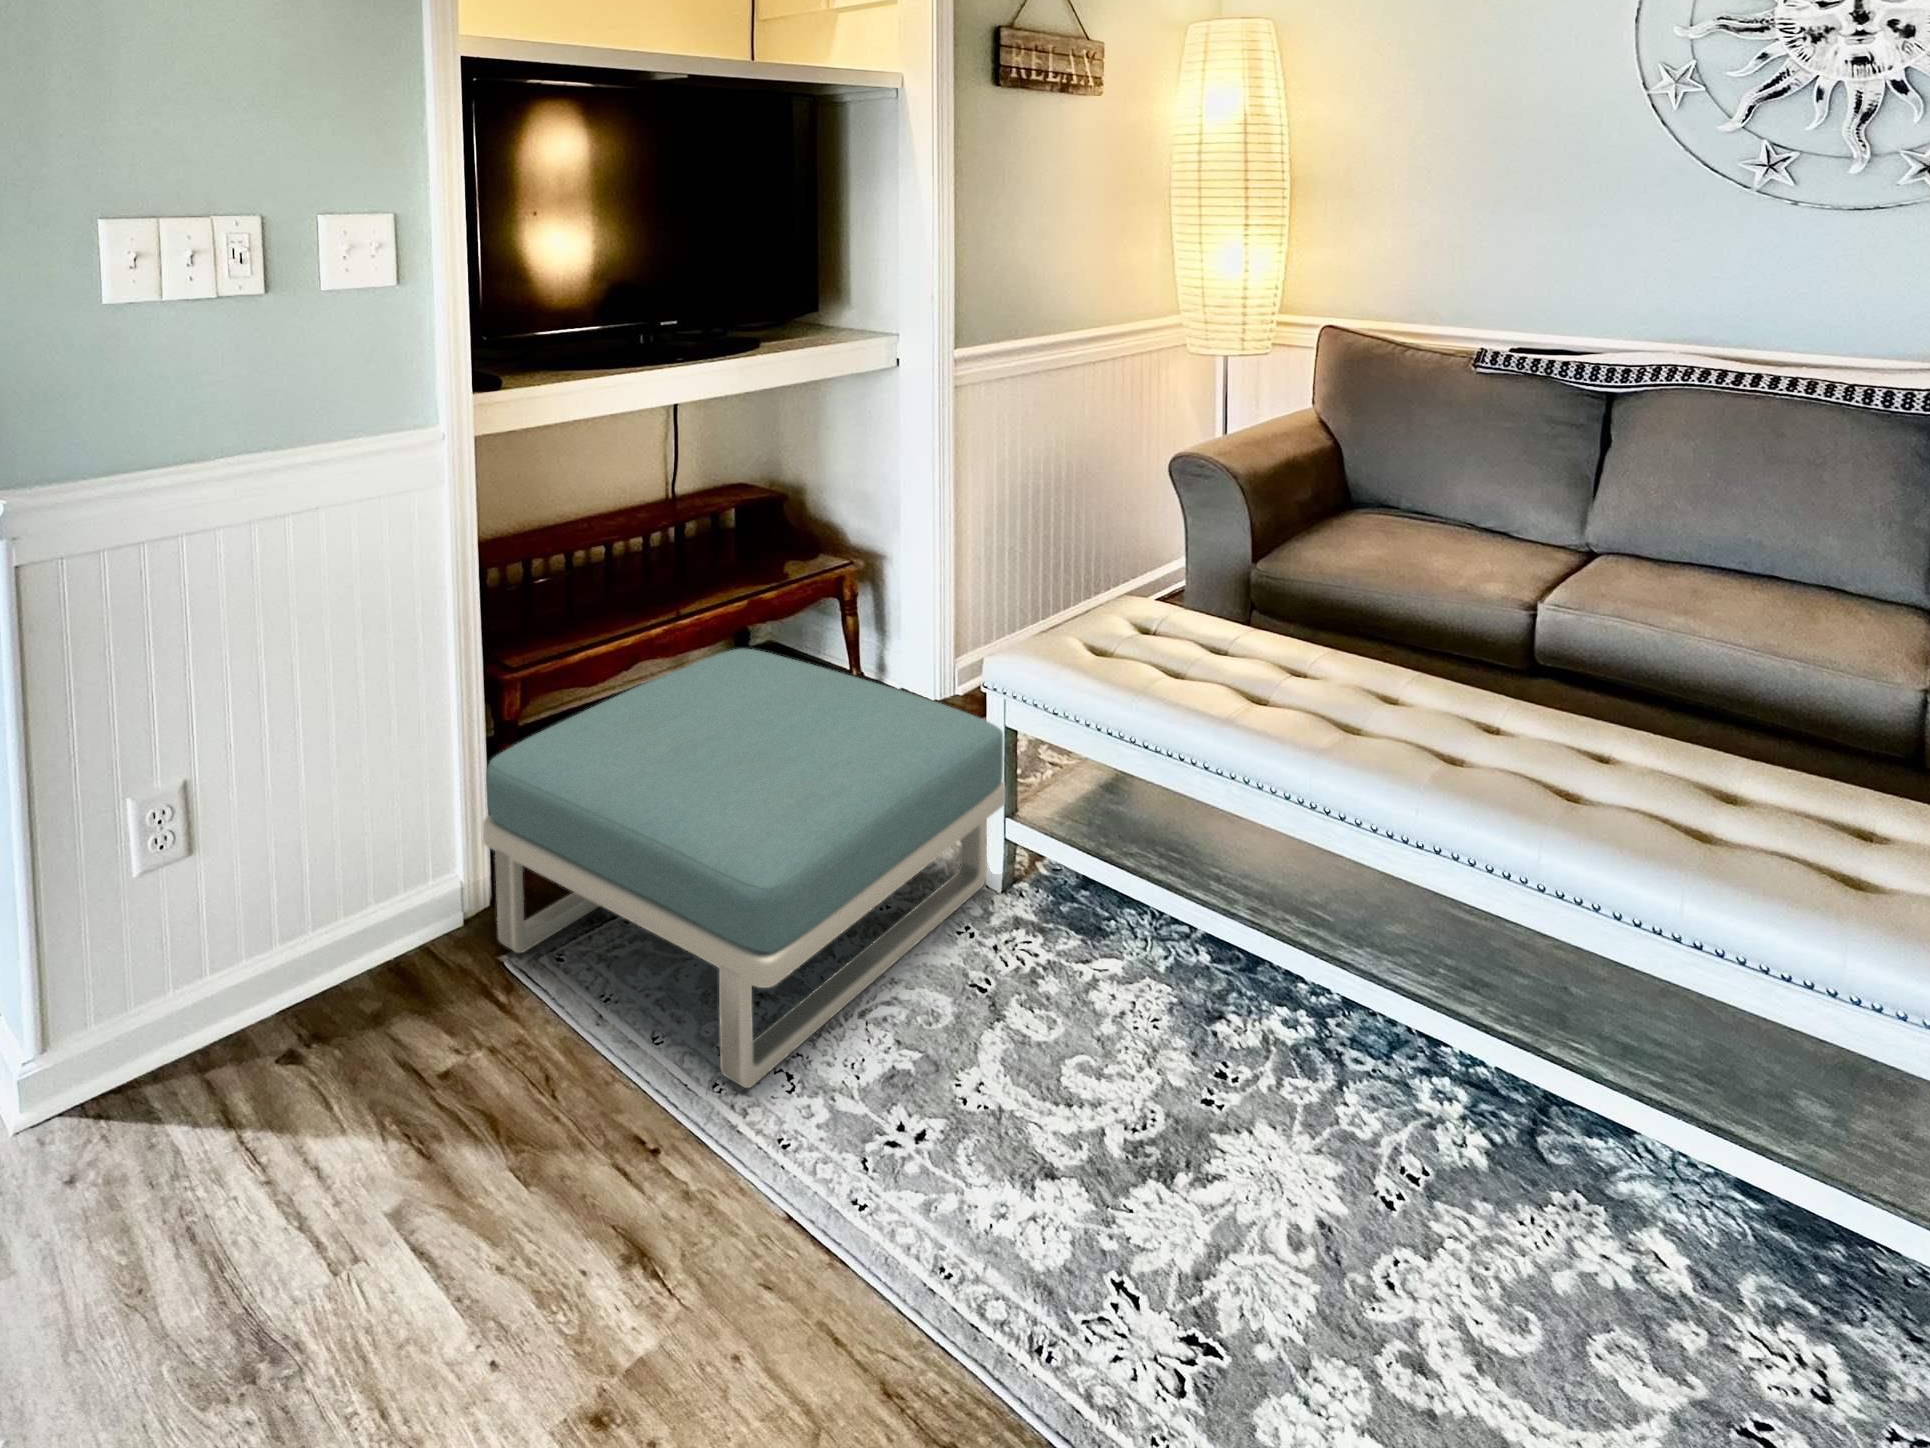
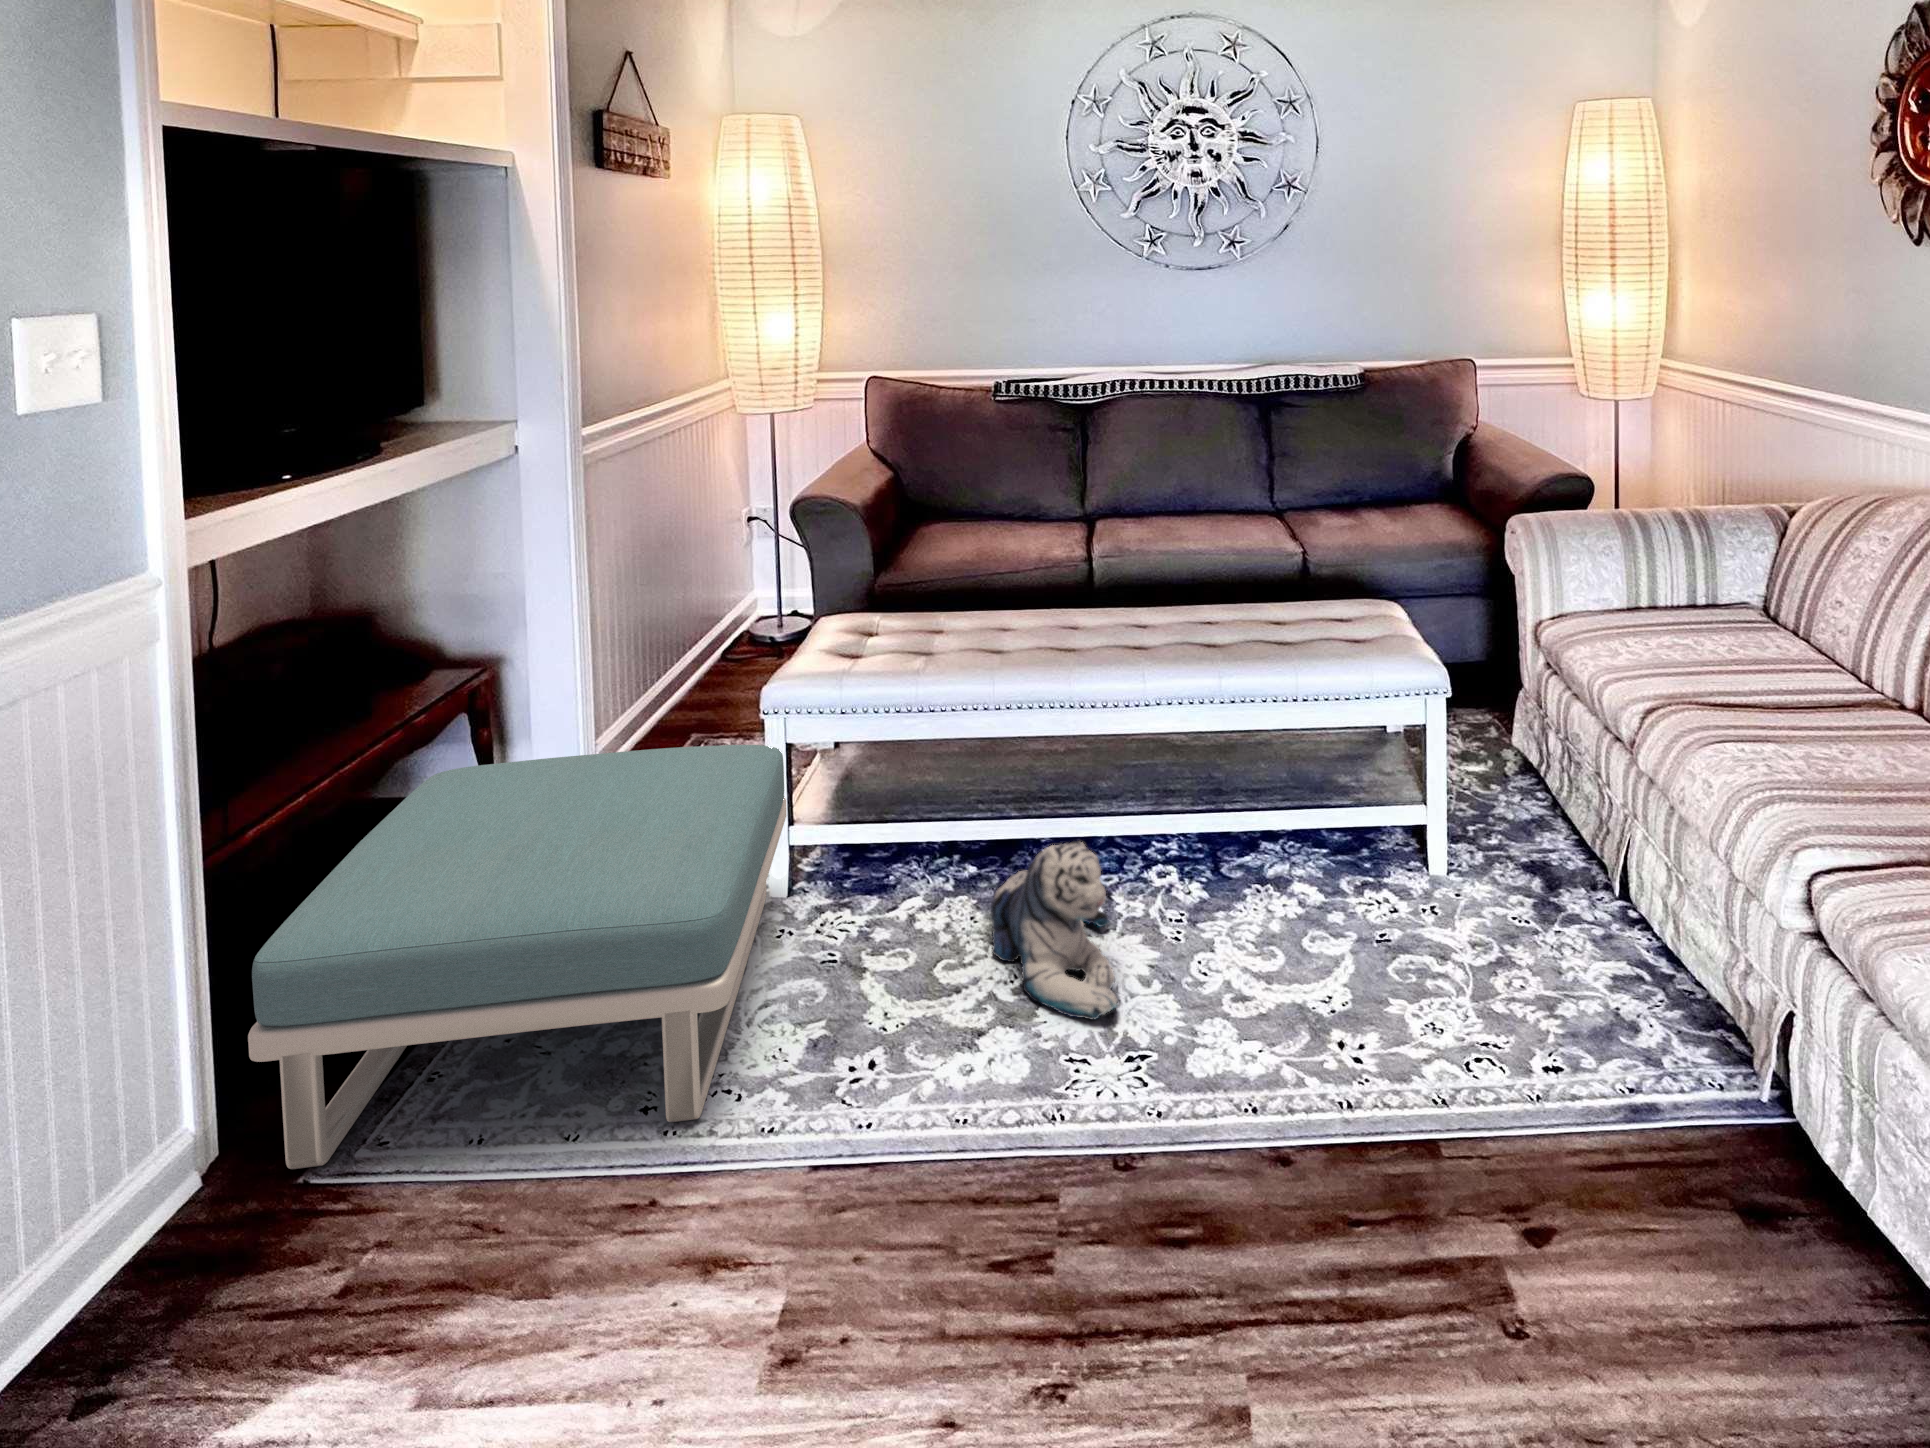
plush toy: none [1141,982,1311,1254] -> present [991,841,1118,1019]

